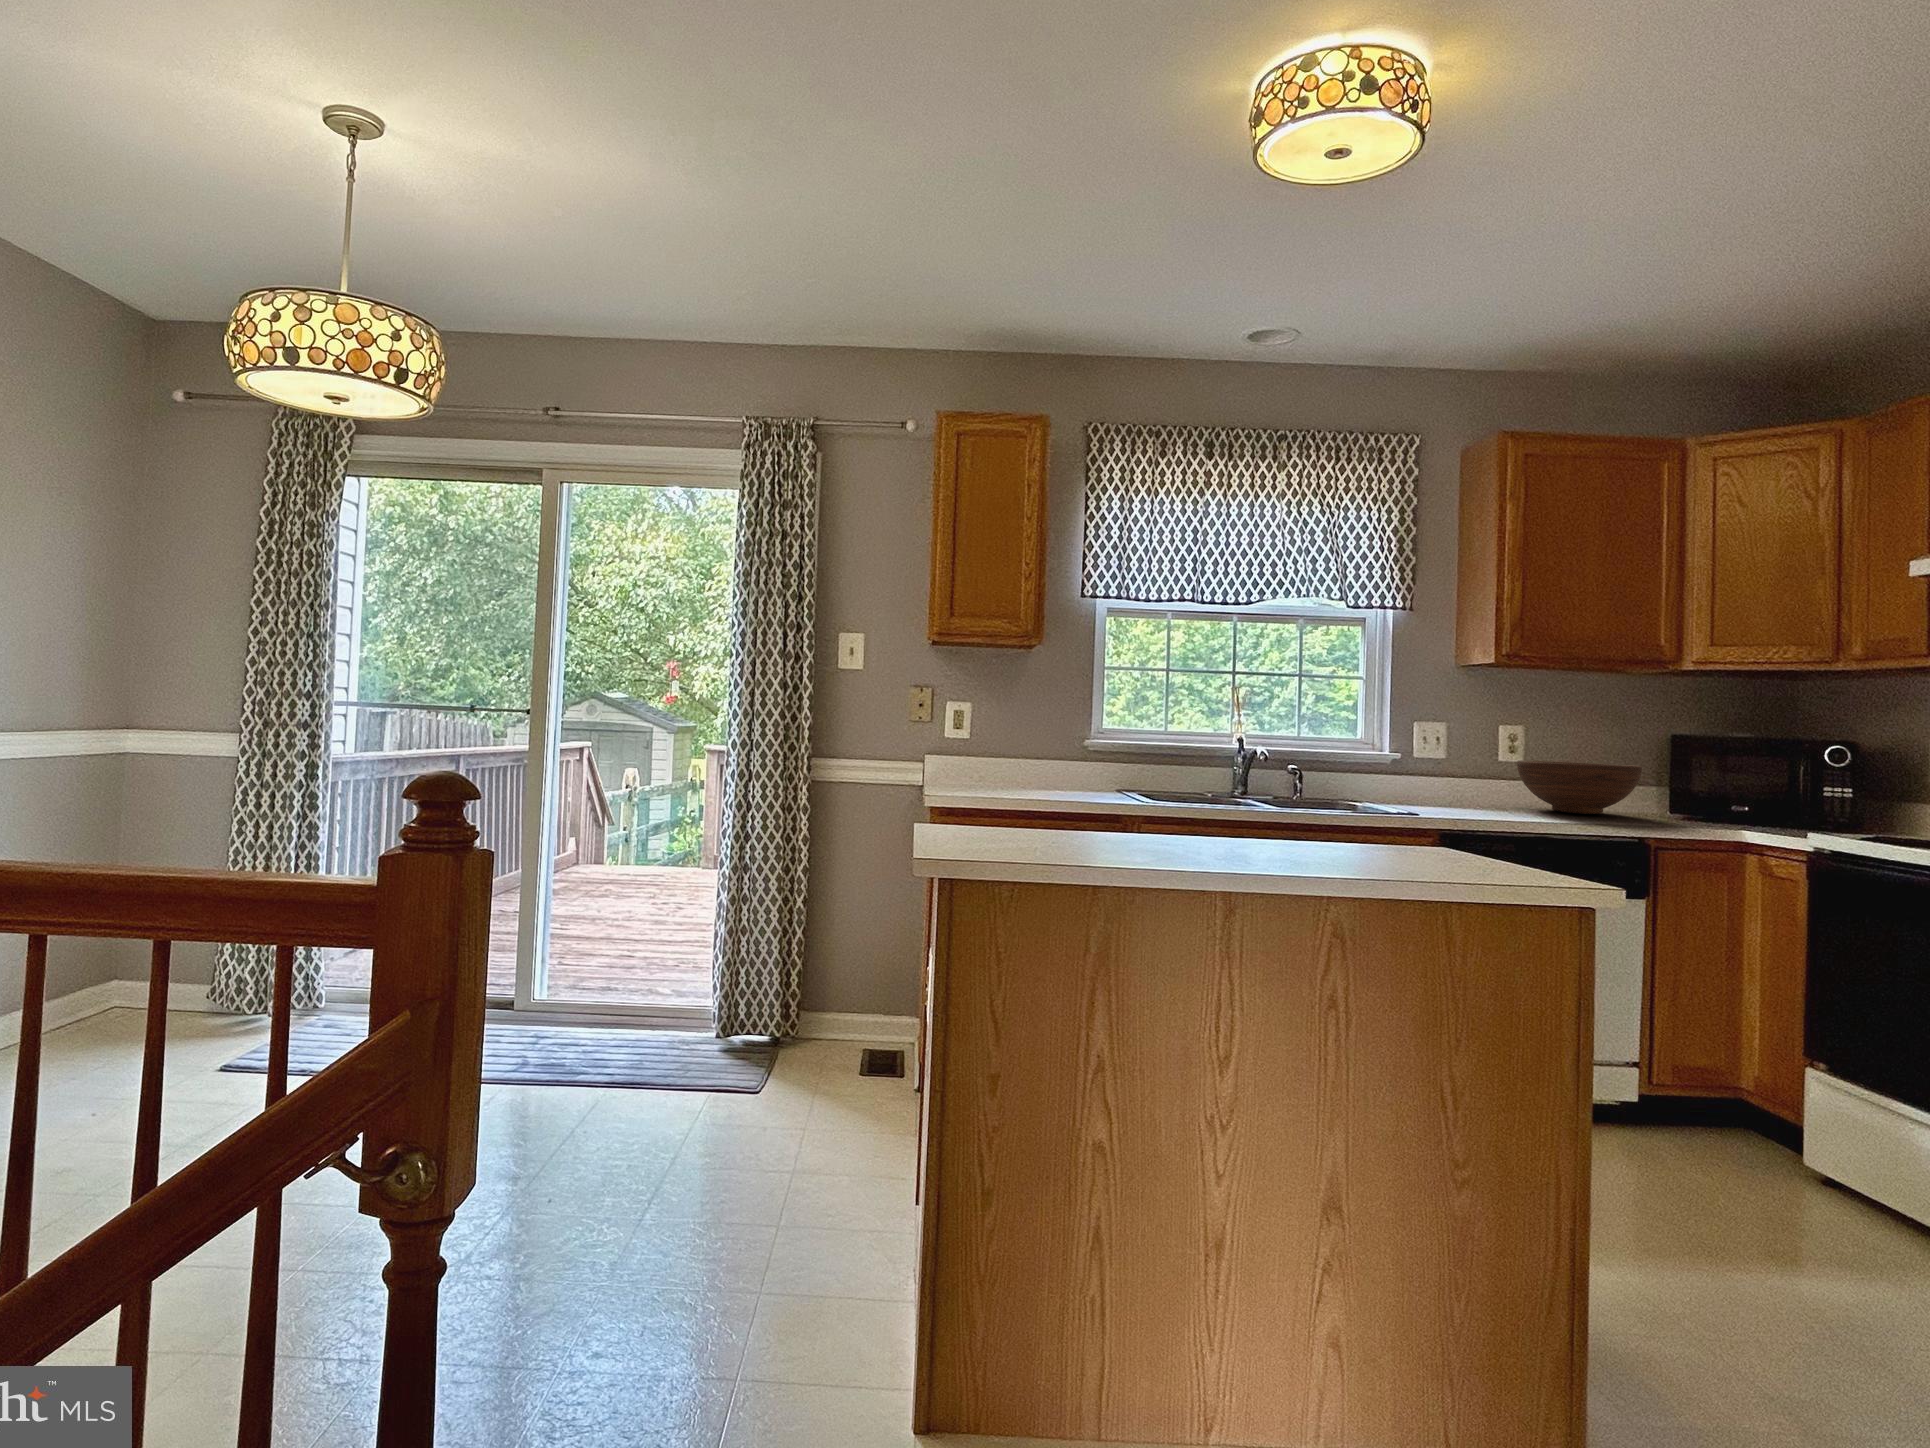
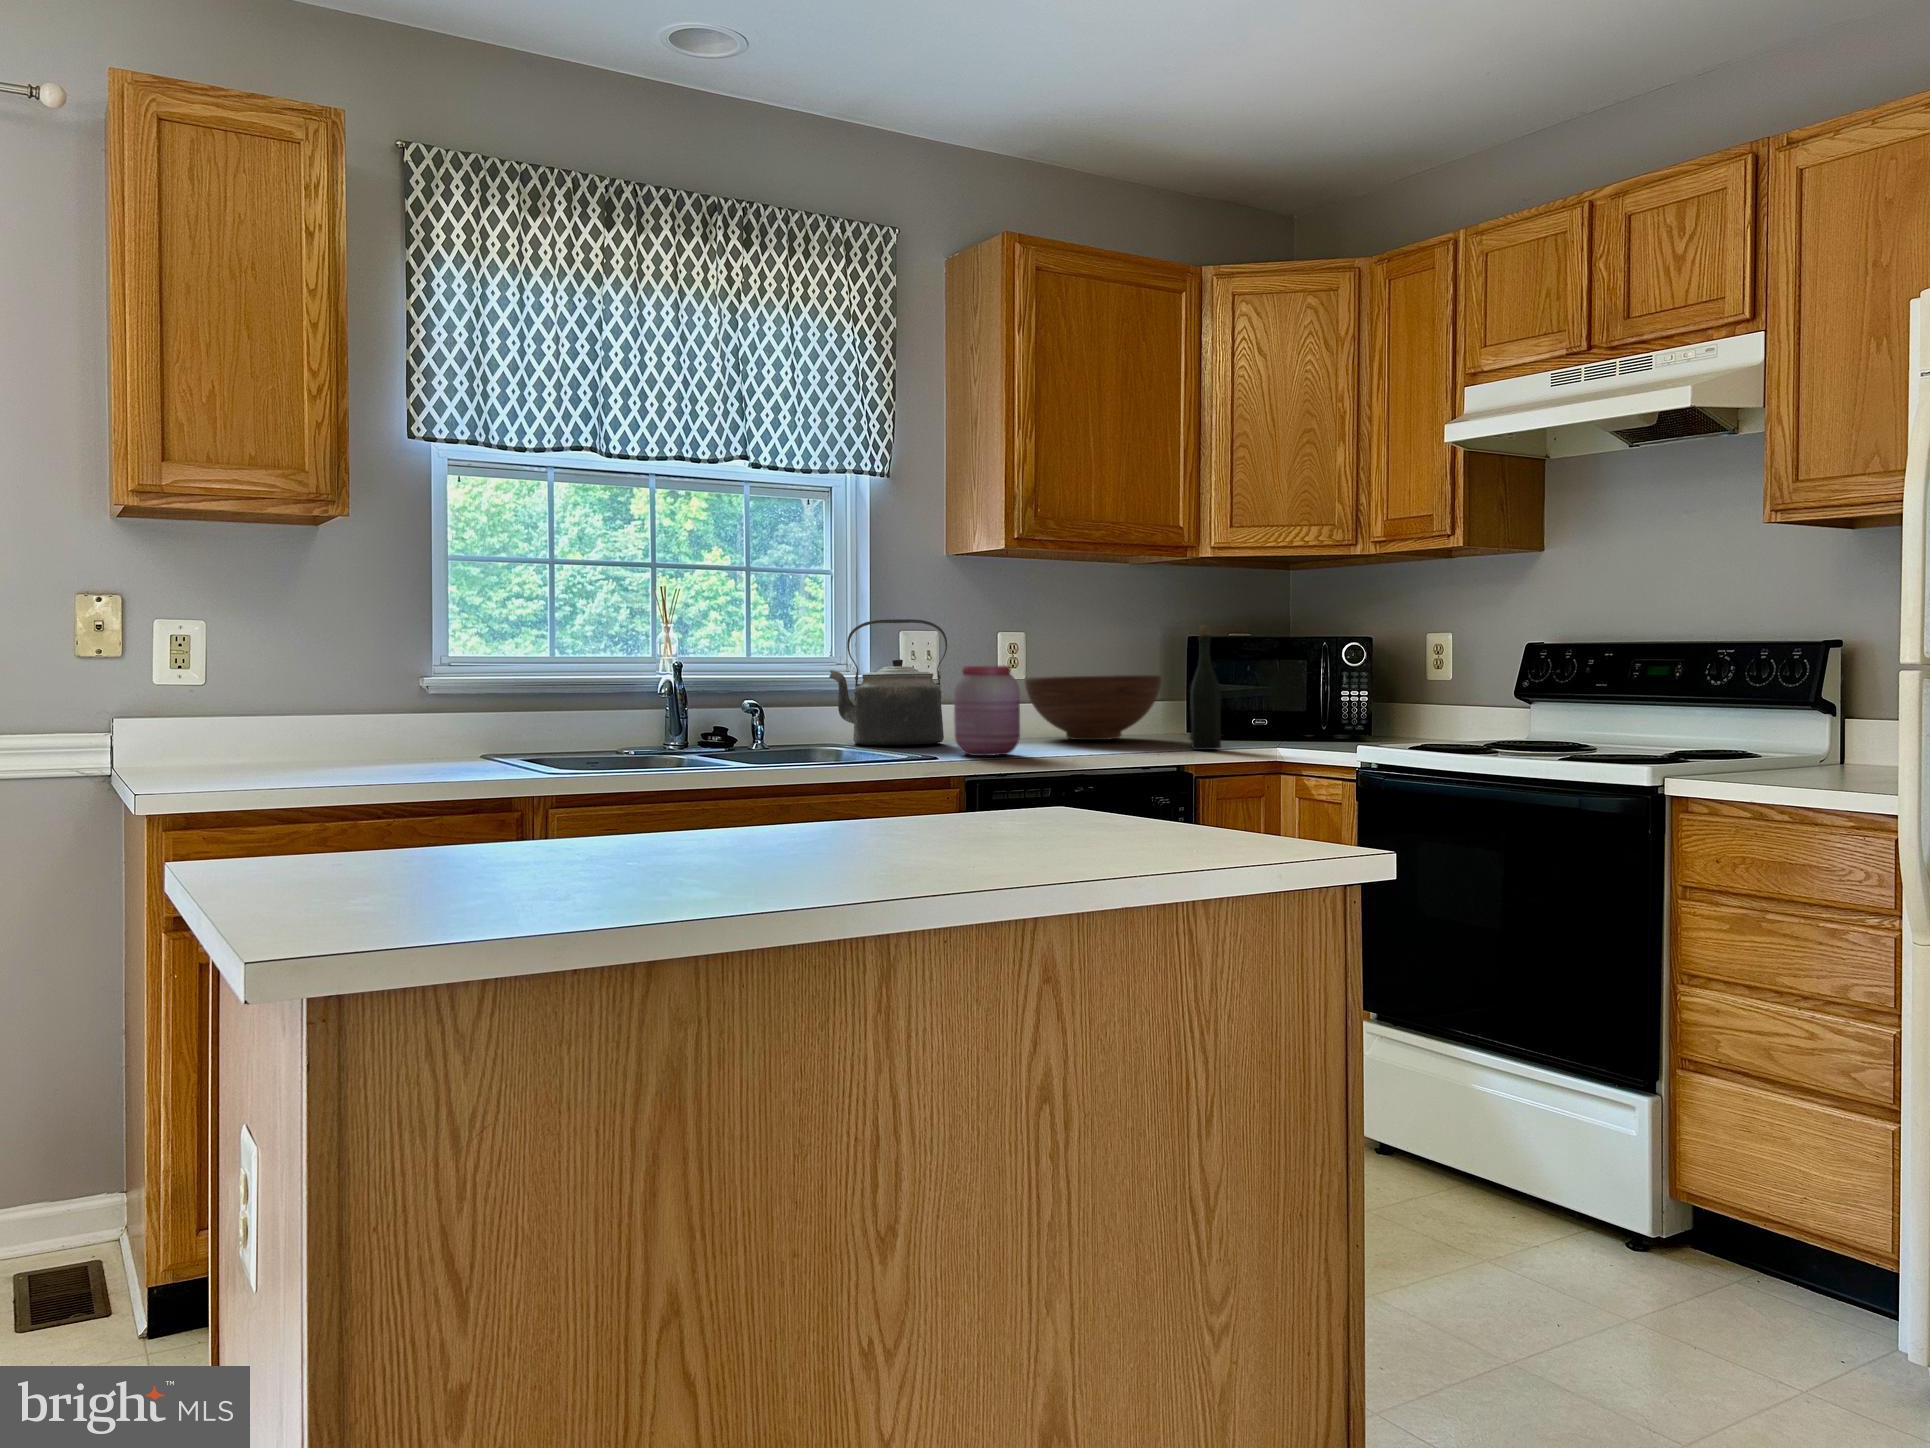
kettle: none [1355,714,1448,805] -> present [829,619,947,745]
bottle: none [1663,729,1693,831] -> present [1190,625,1221,750]
jar: none [1444,752,1499,820] -> present [954,666,1020,756]

